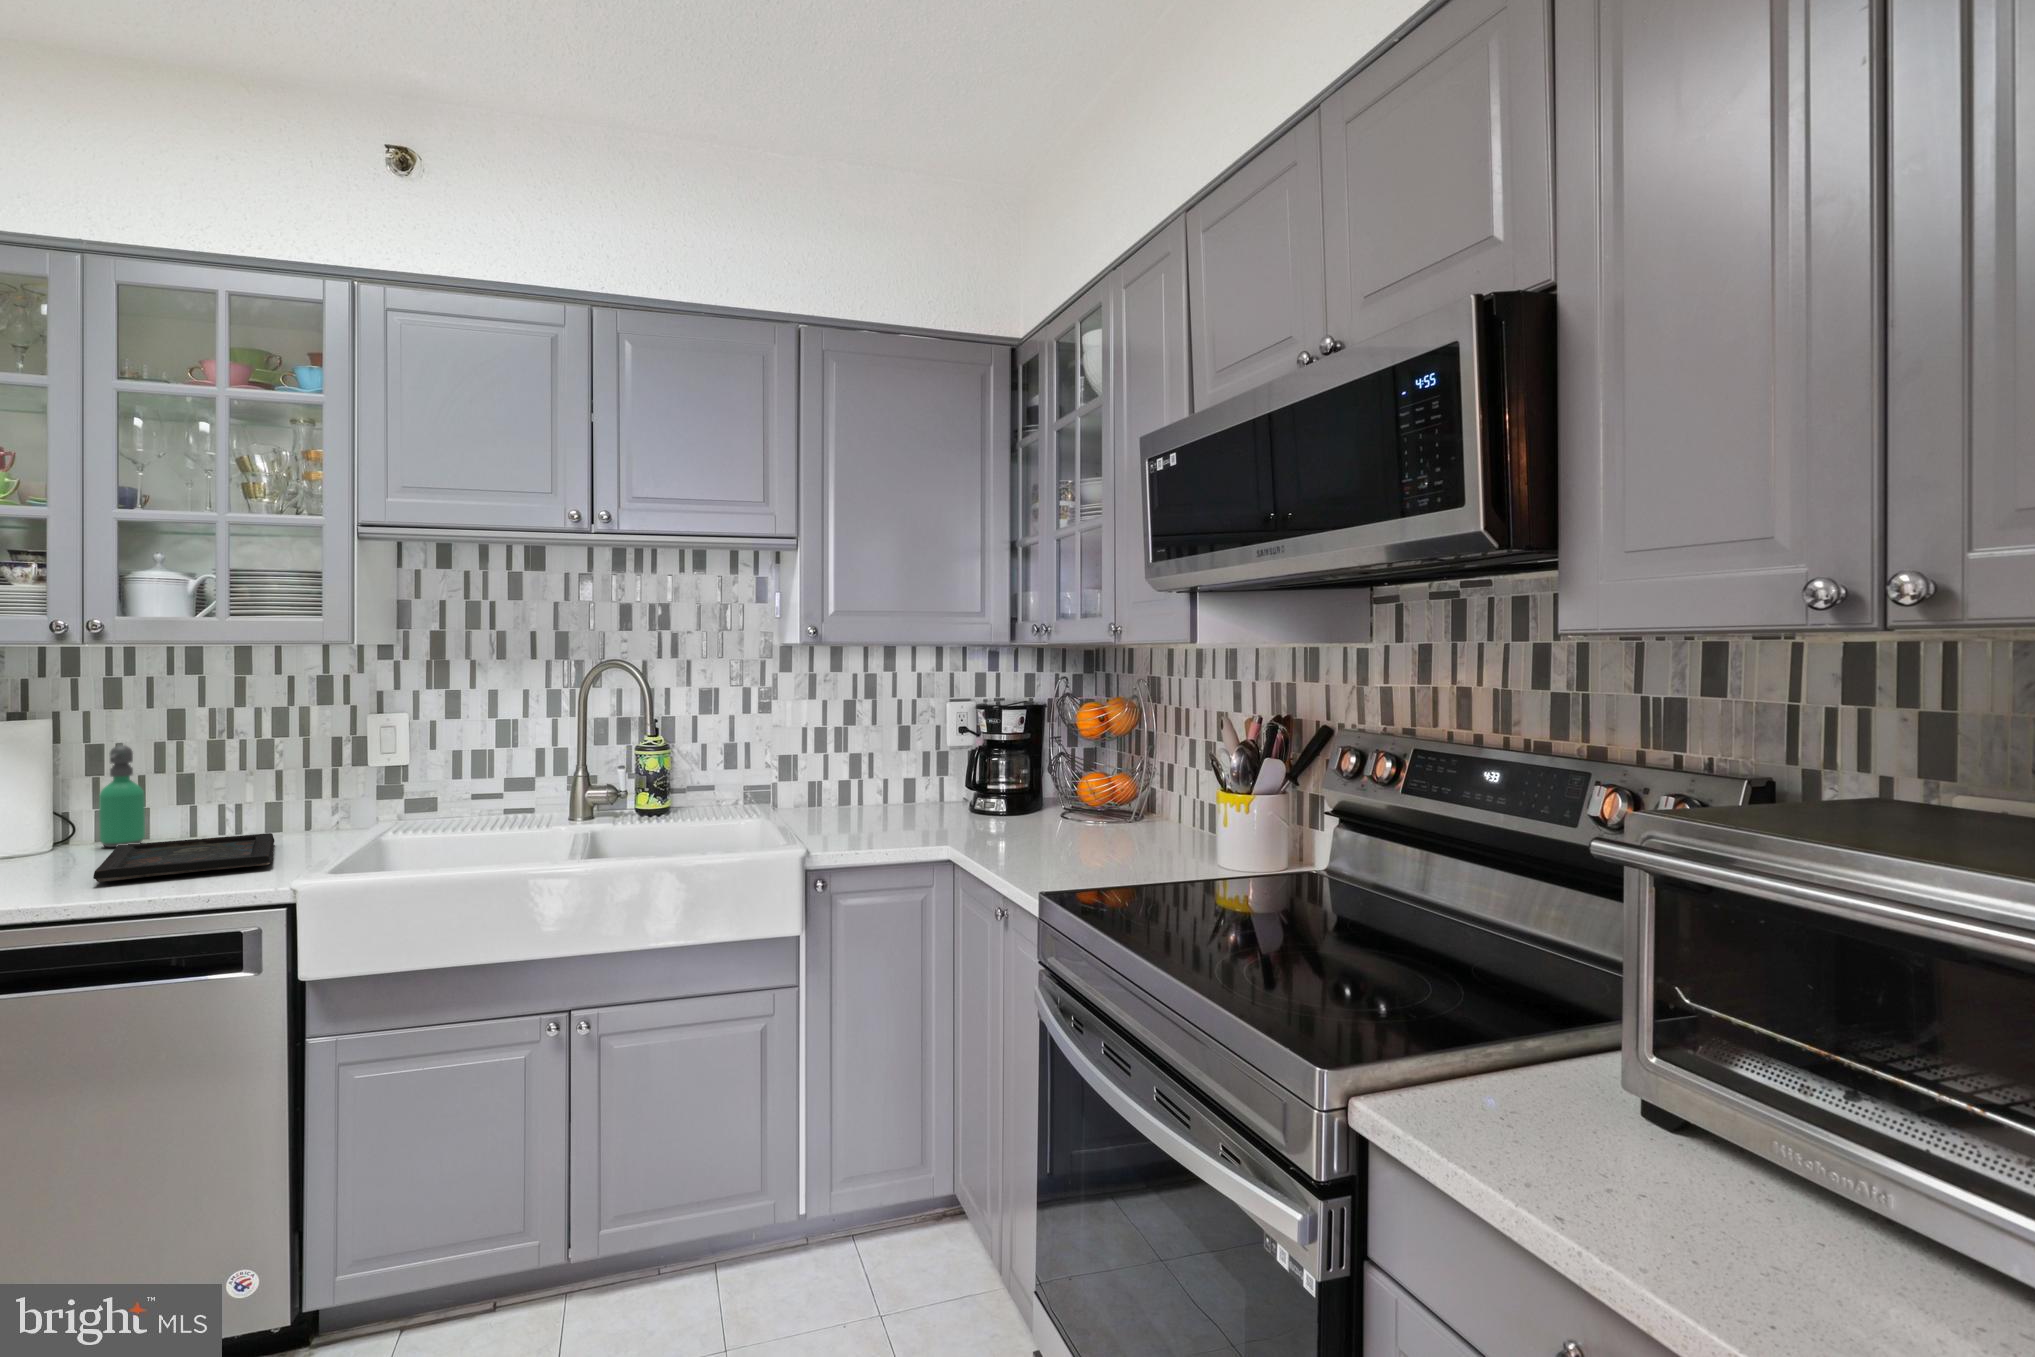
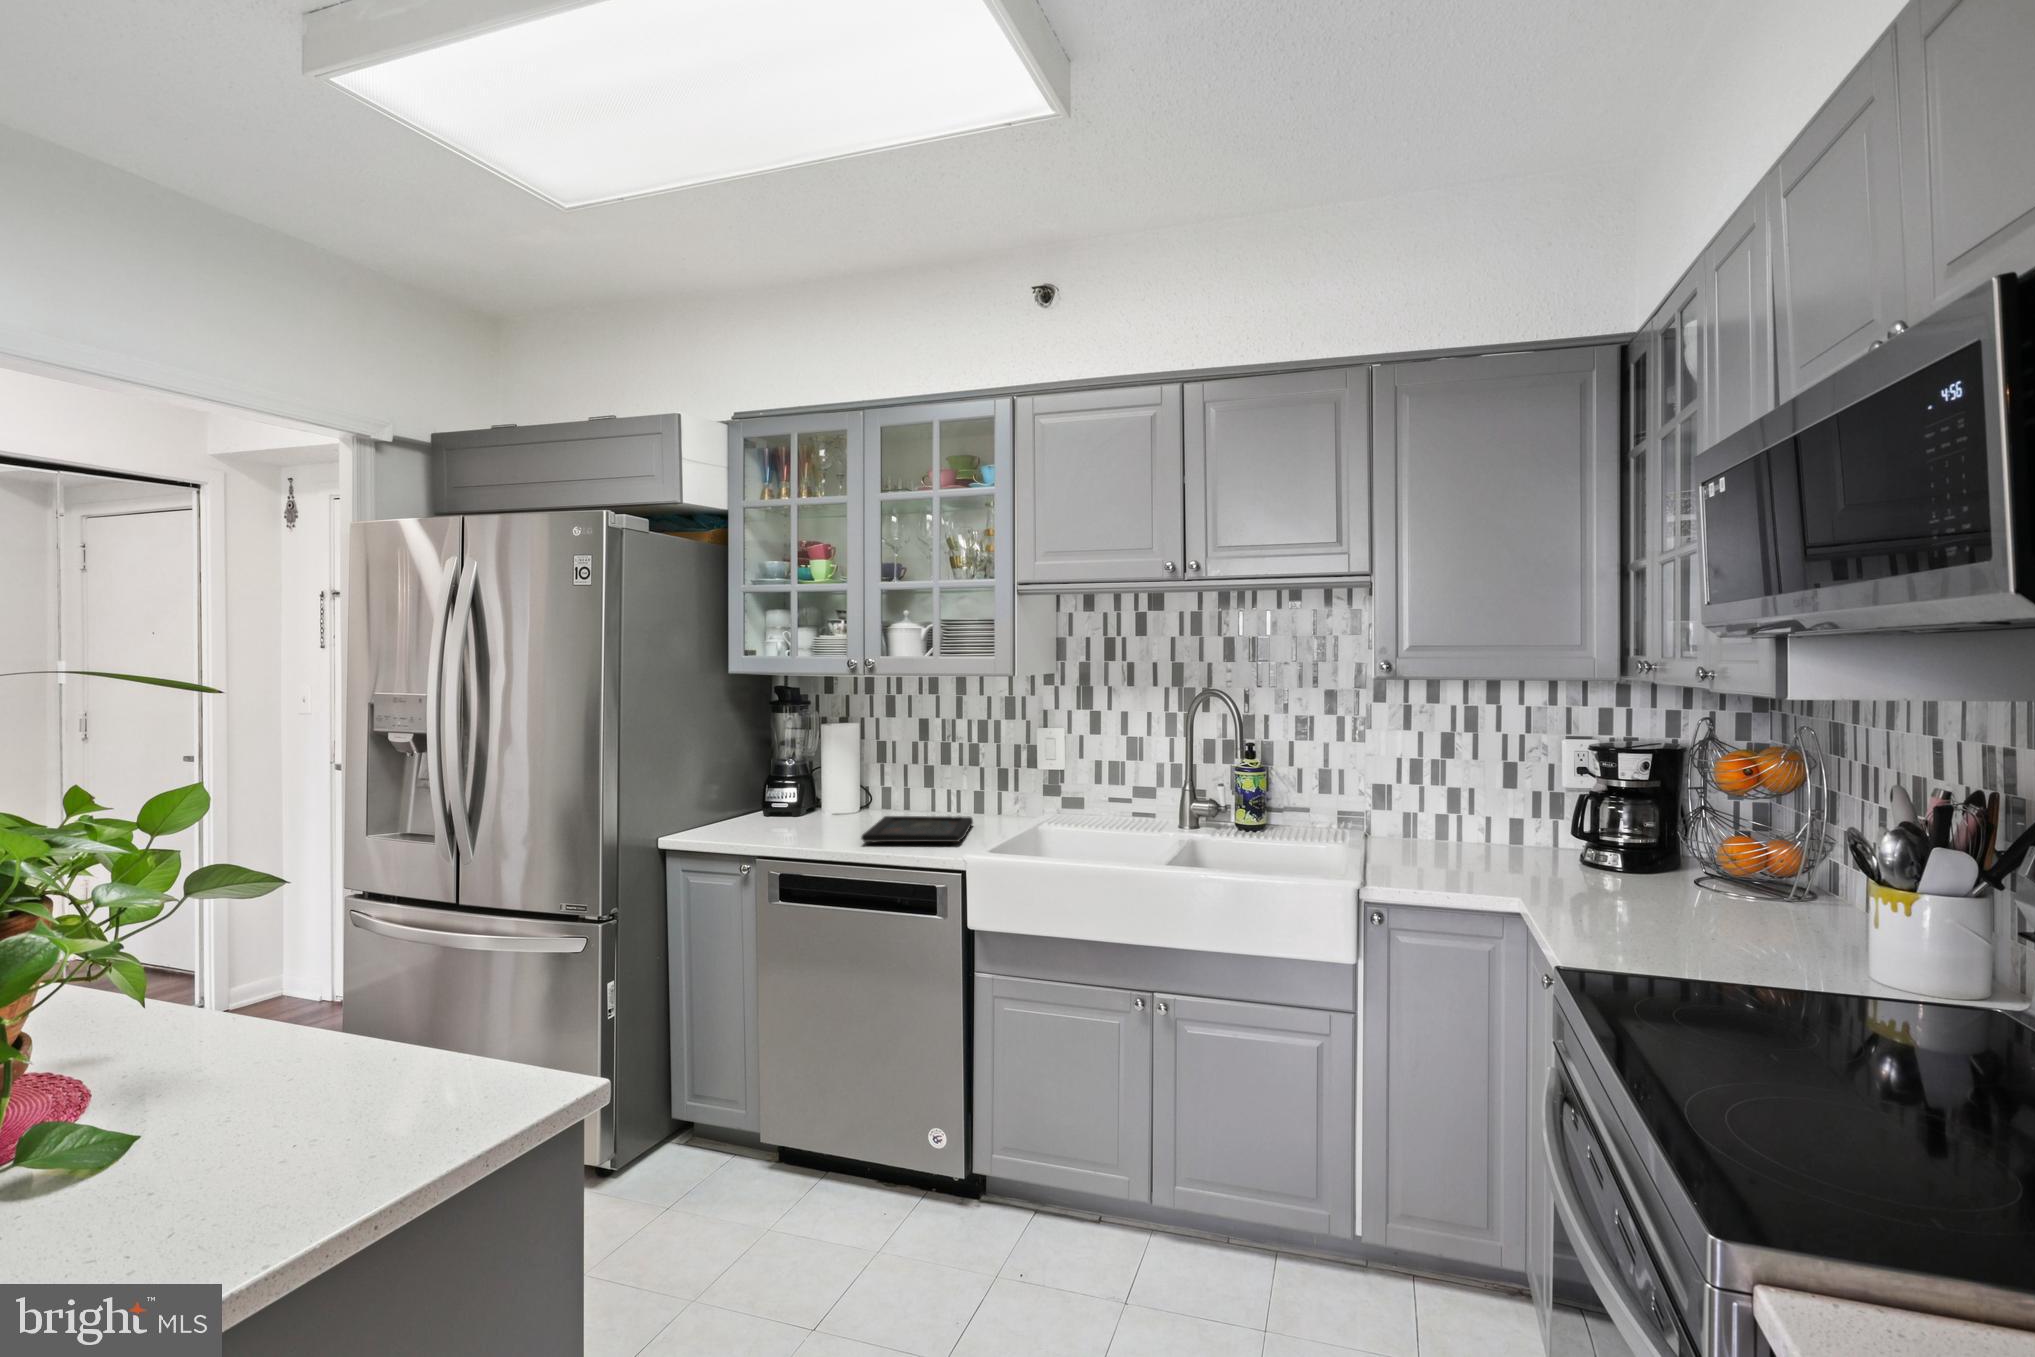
soap dispenser: present [99,745,145,847] -> none [880,744,905,816]

